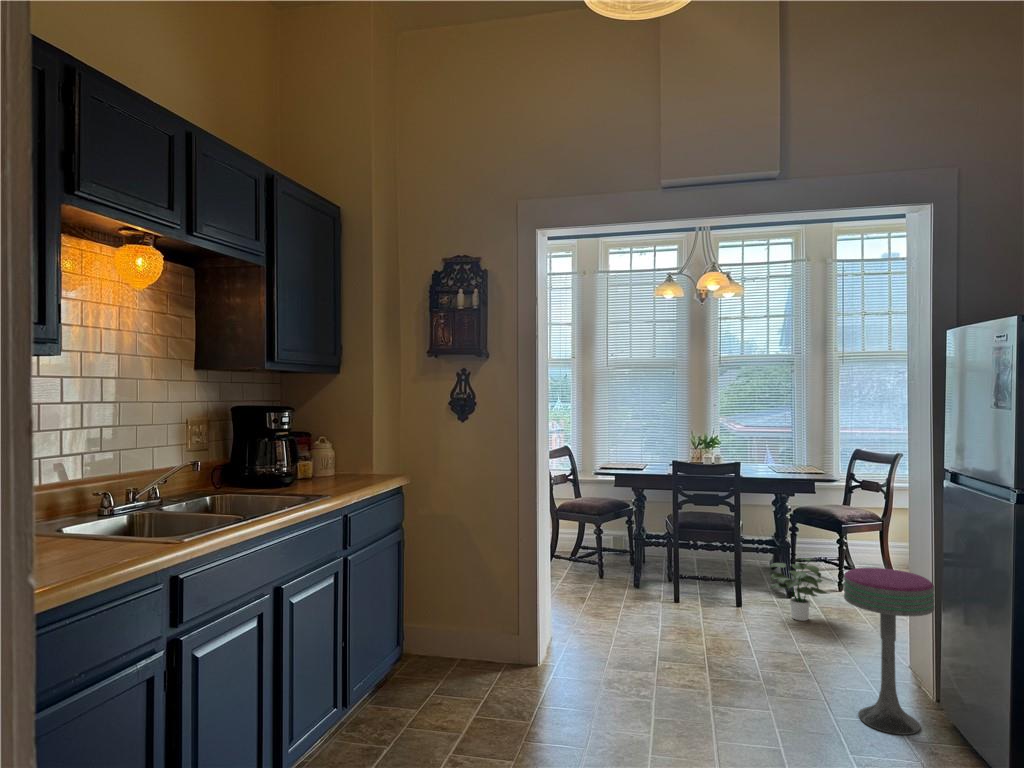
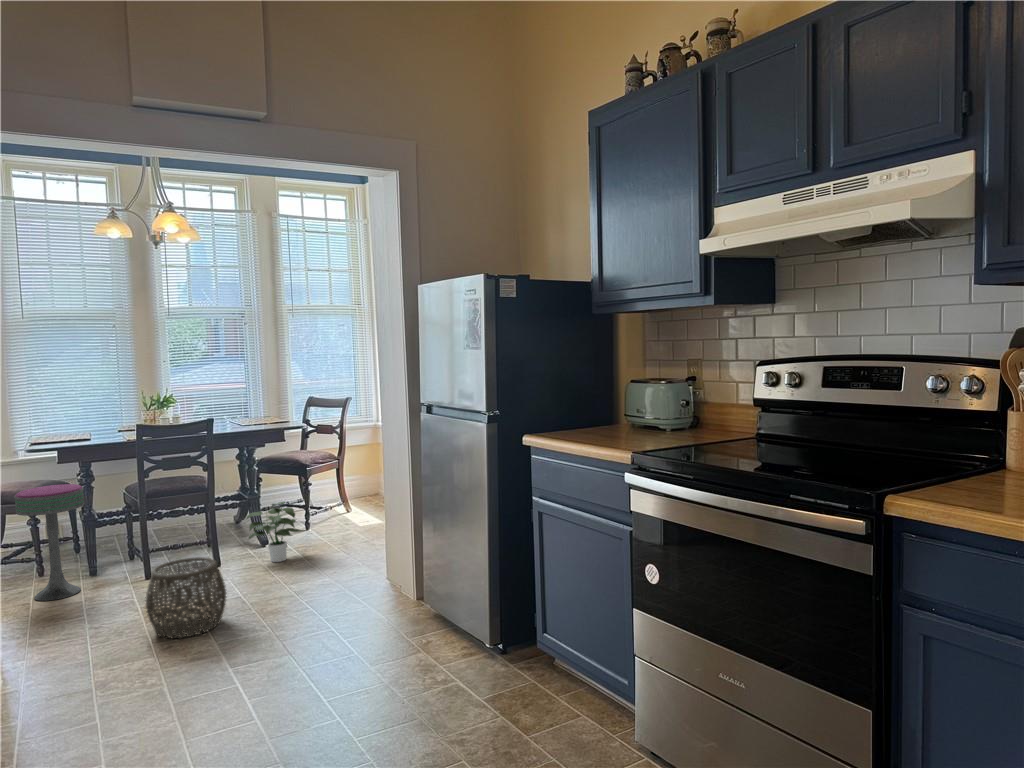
bar stool: present [844,568,934,735] -> present [14,484,84,601]
woven basket: none [658,596,732,677] -> present [145,557,226,639]

